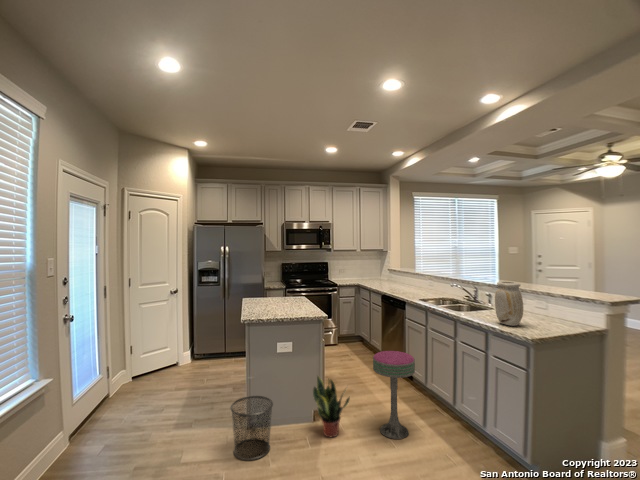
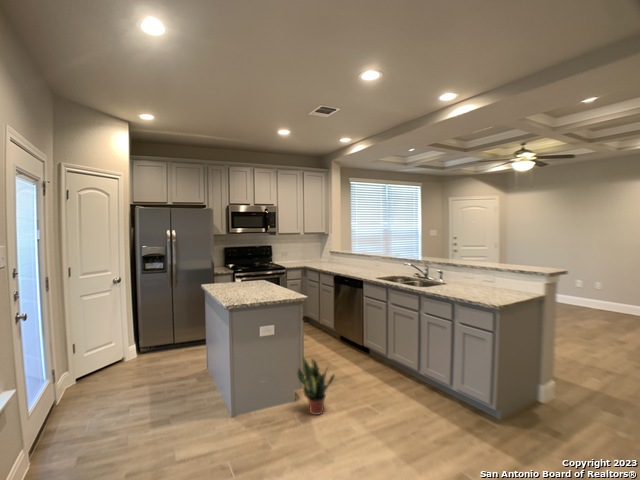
vase: present [495,281,523,326] -> none [461,260,485,297]
bar stool: present [373,351,415,439] -> none [353,327,392,407]
waste bin: present [230,396,273,460] -> none [221,384,266,451]

